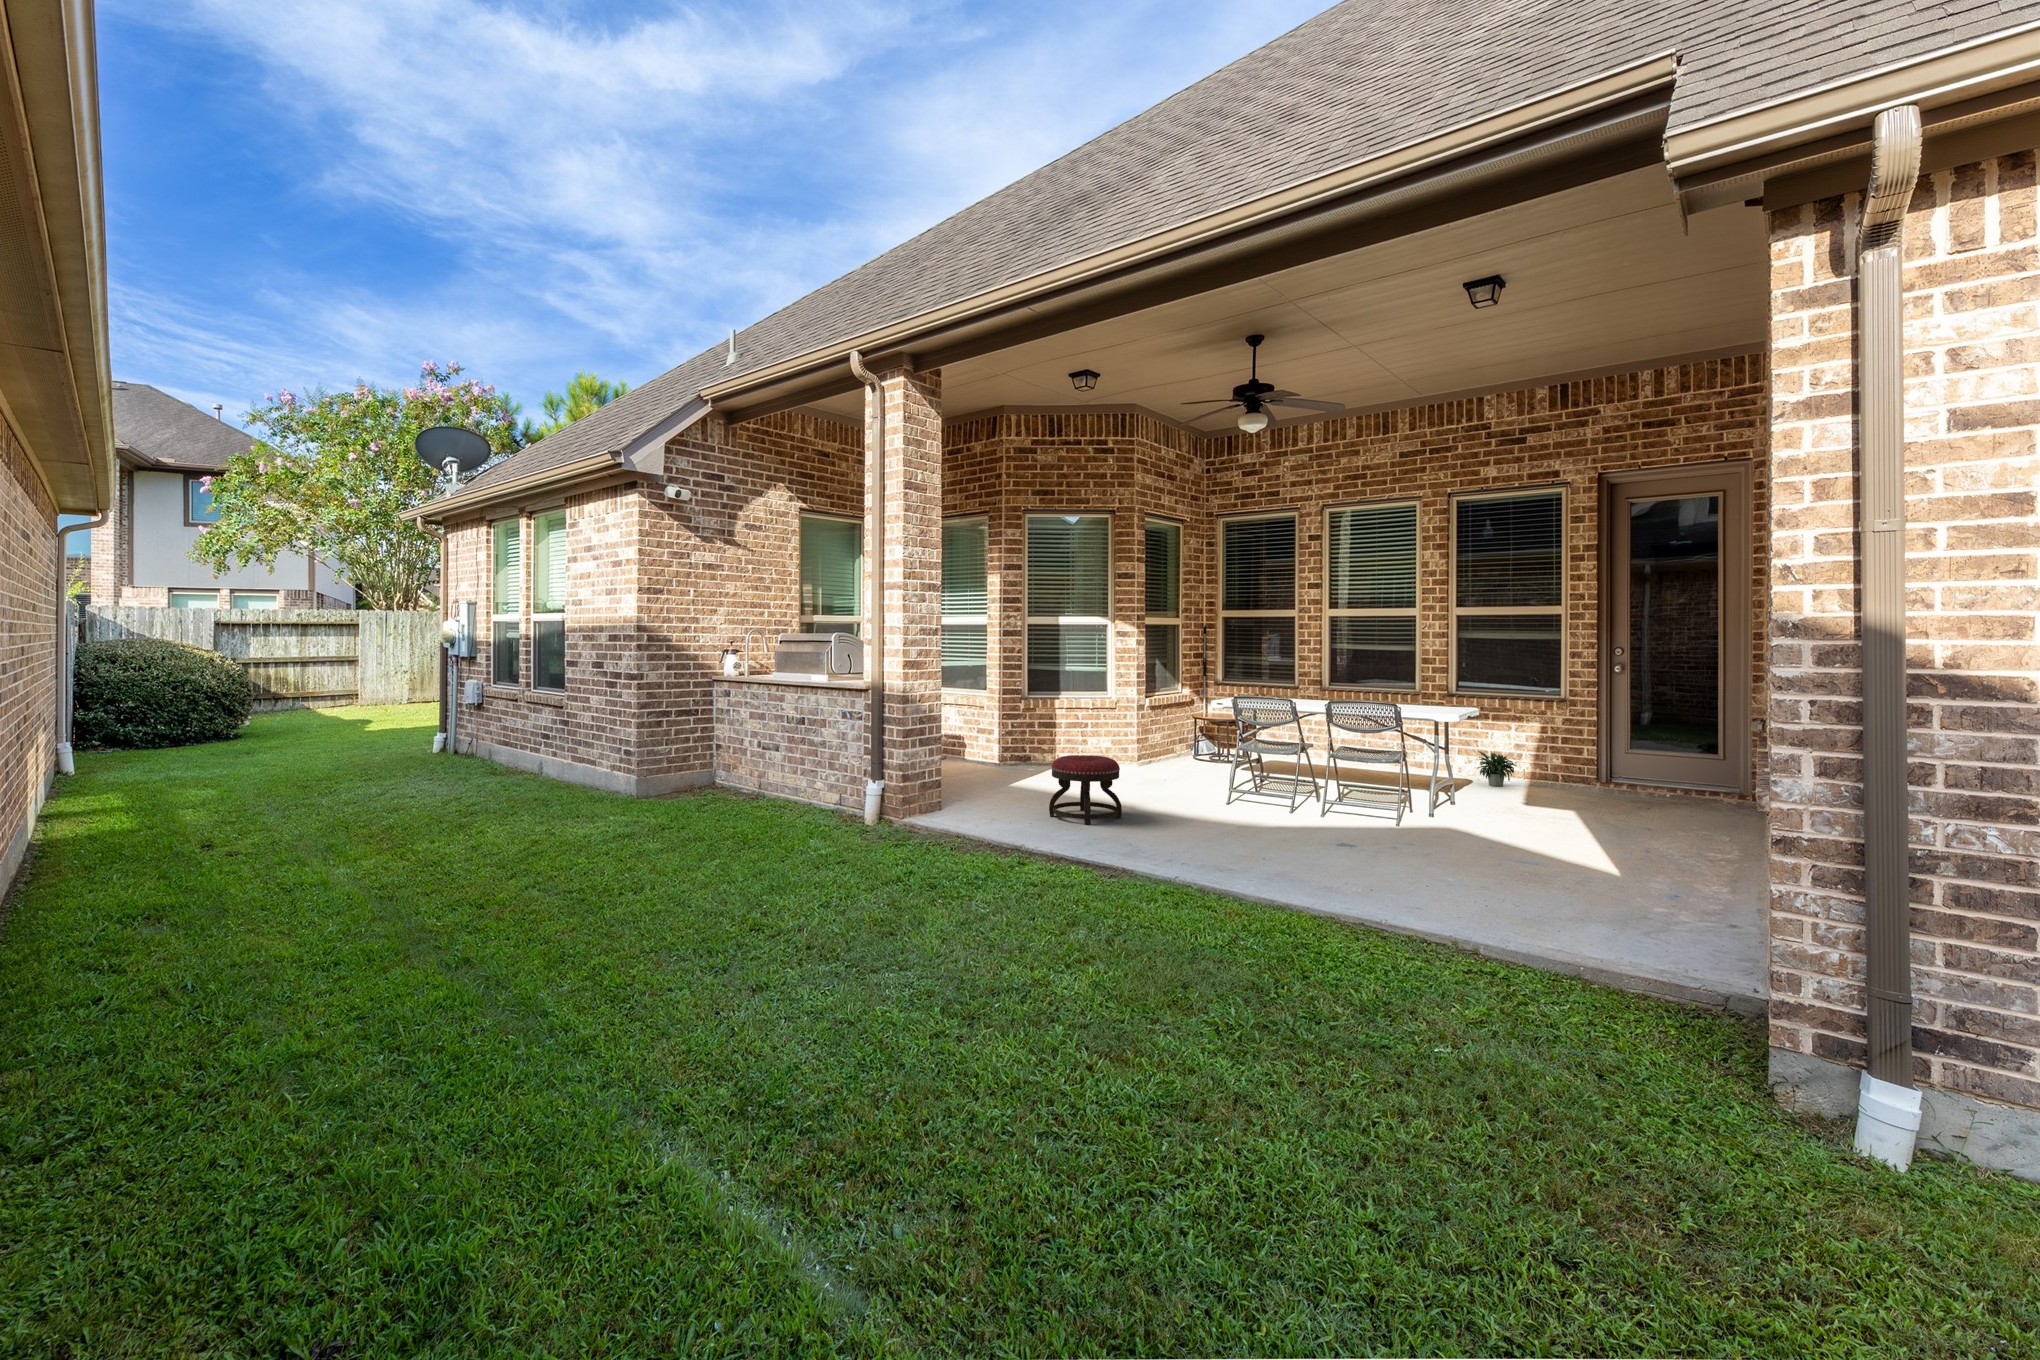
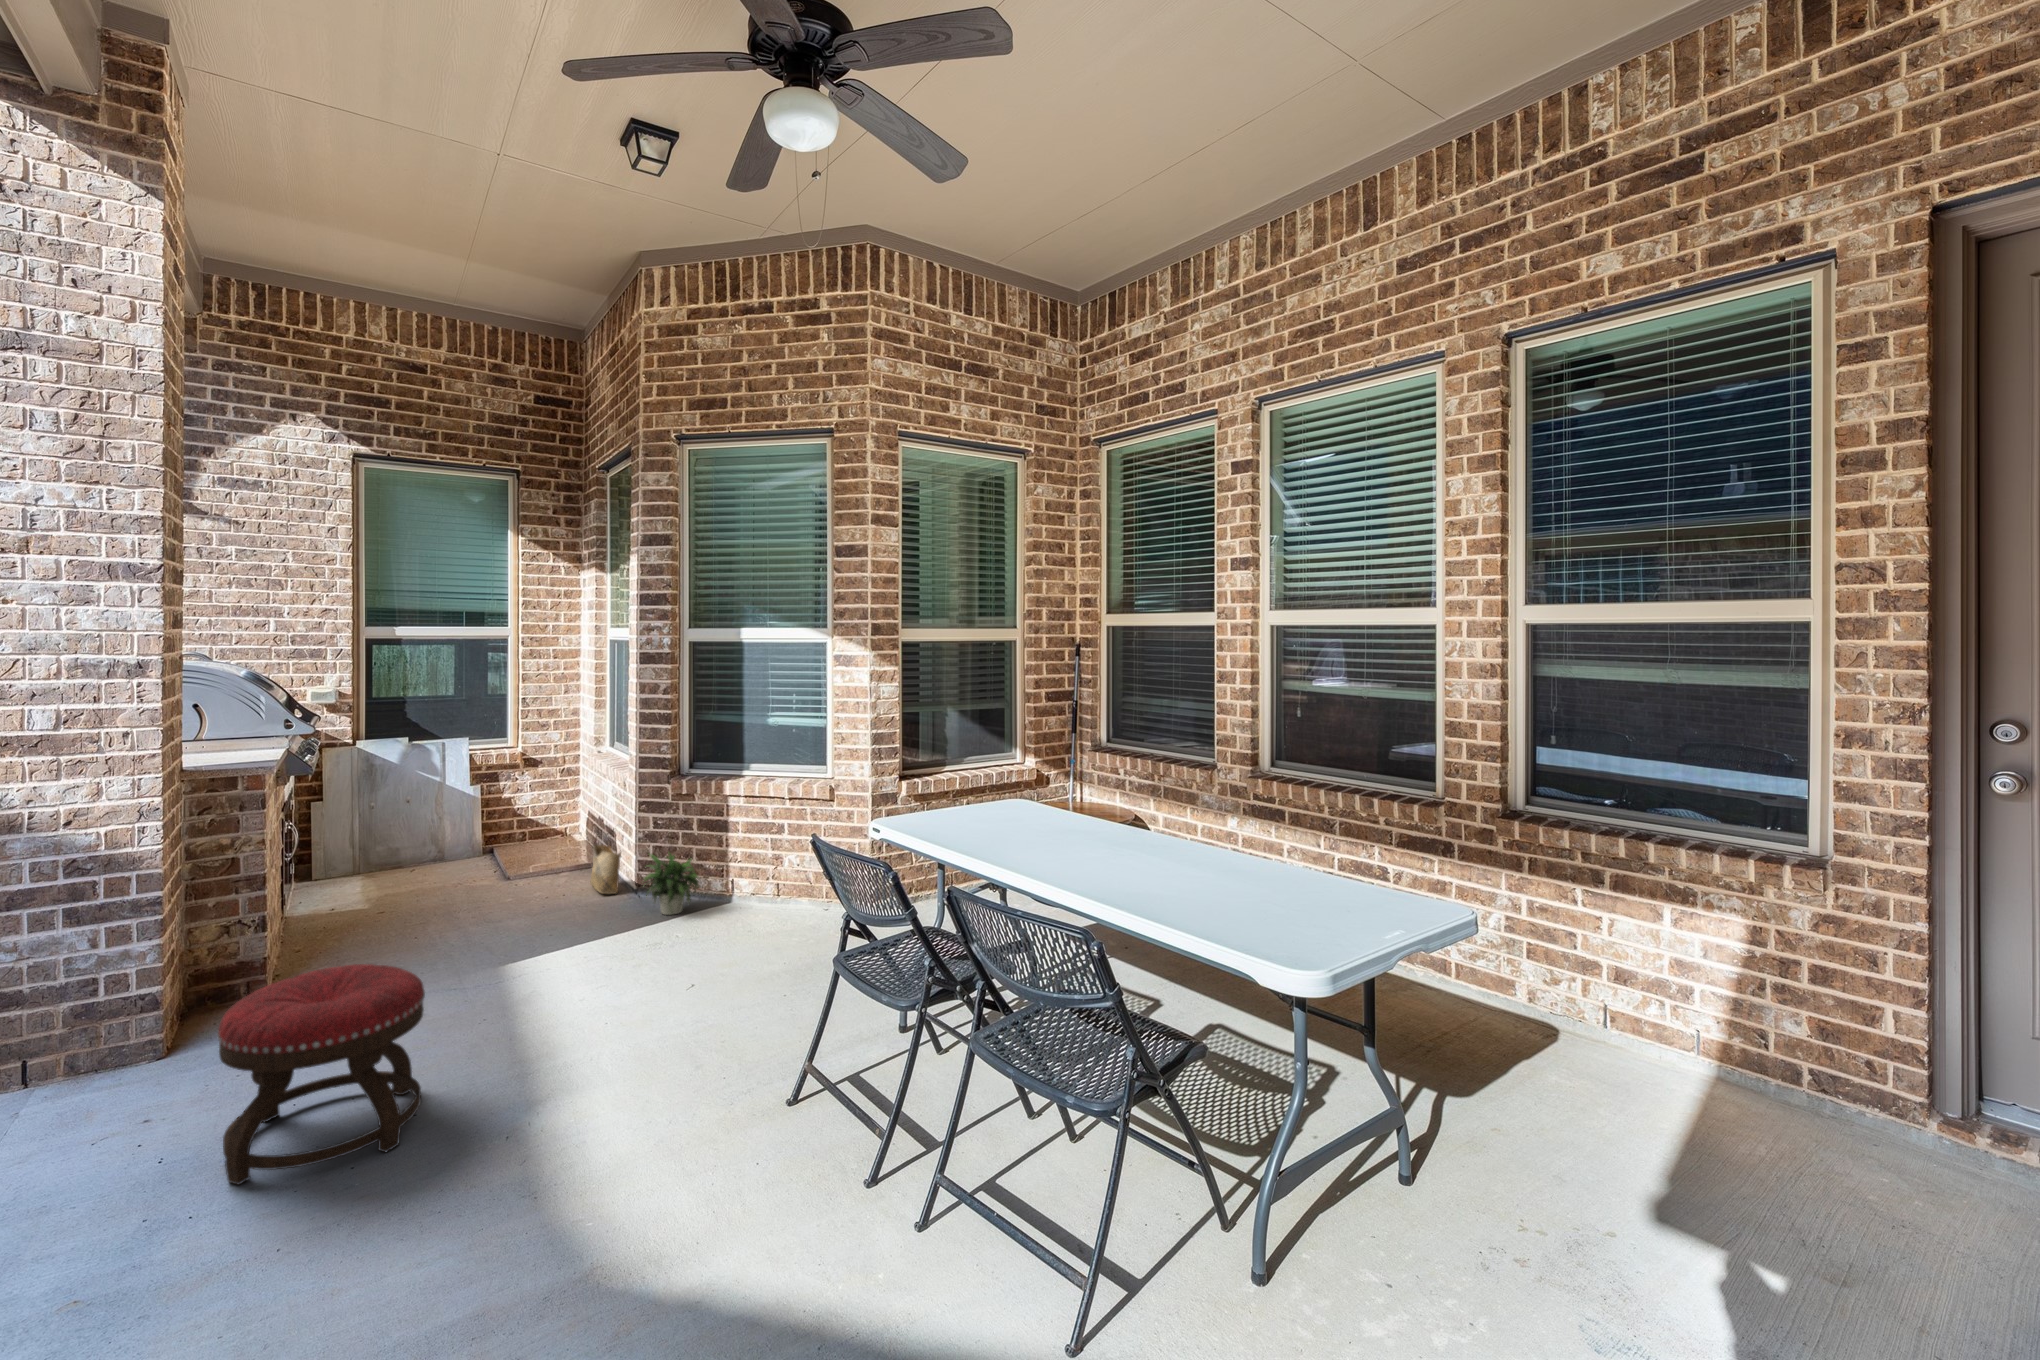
woven basket: none [969,729,994,767] -> present [590,845,621,894]
potted plant: present [1478,751,1516,786] -> present [643,854,699,915]

